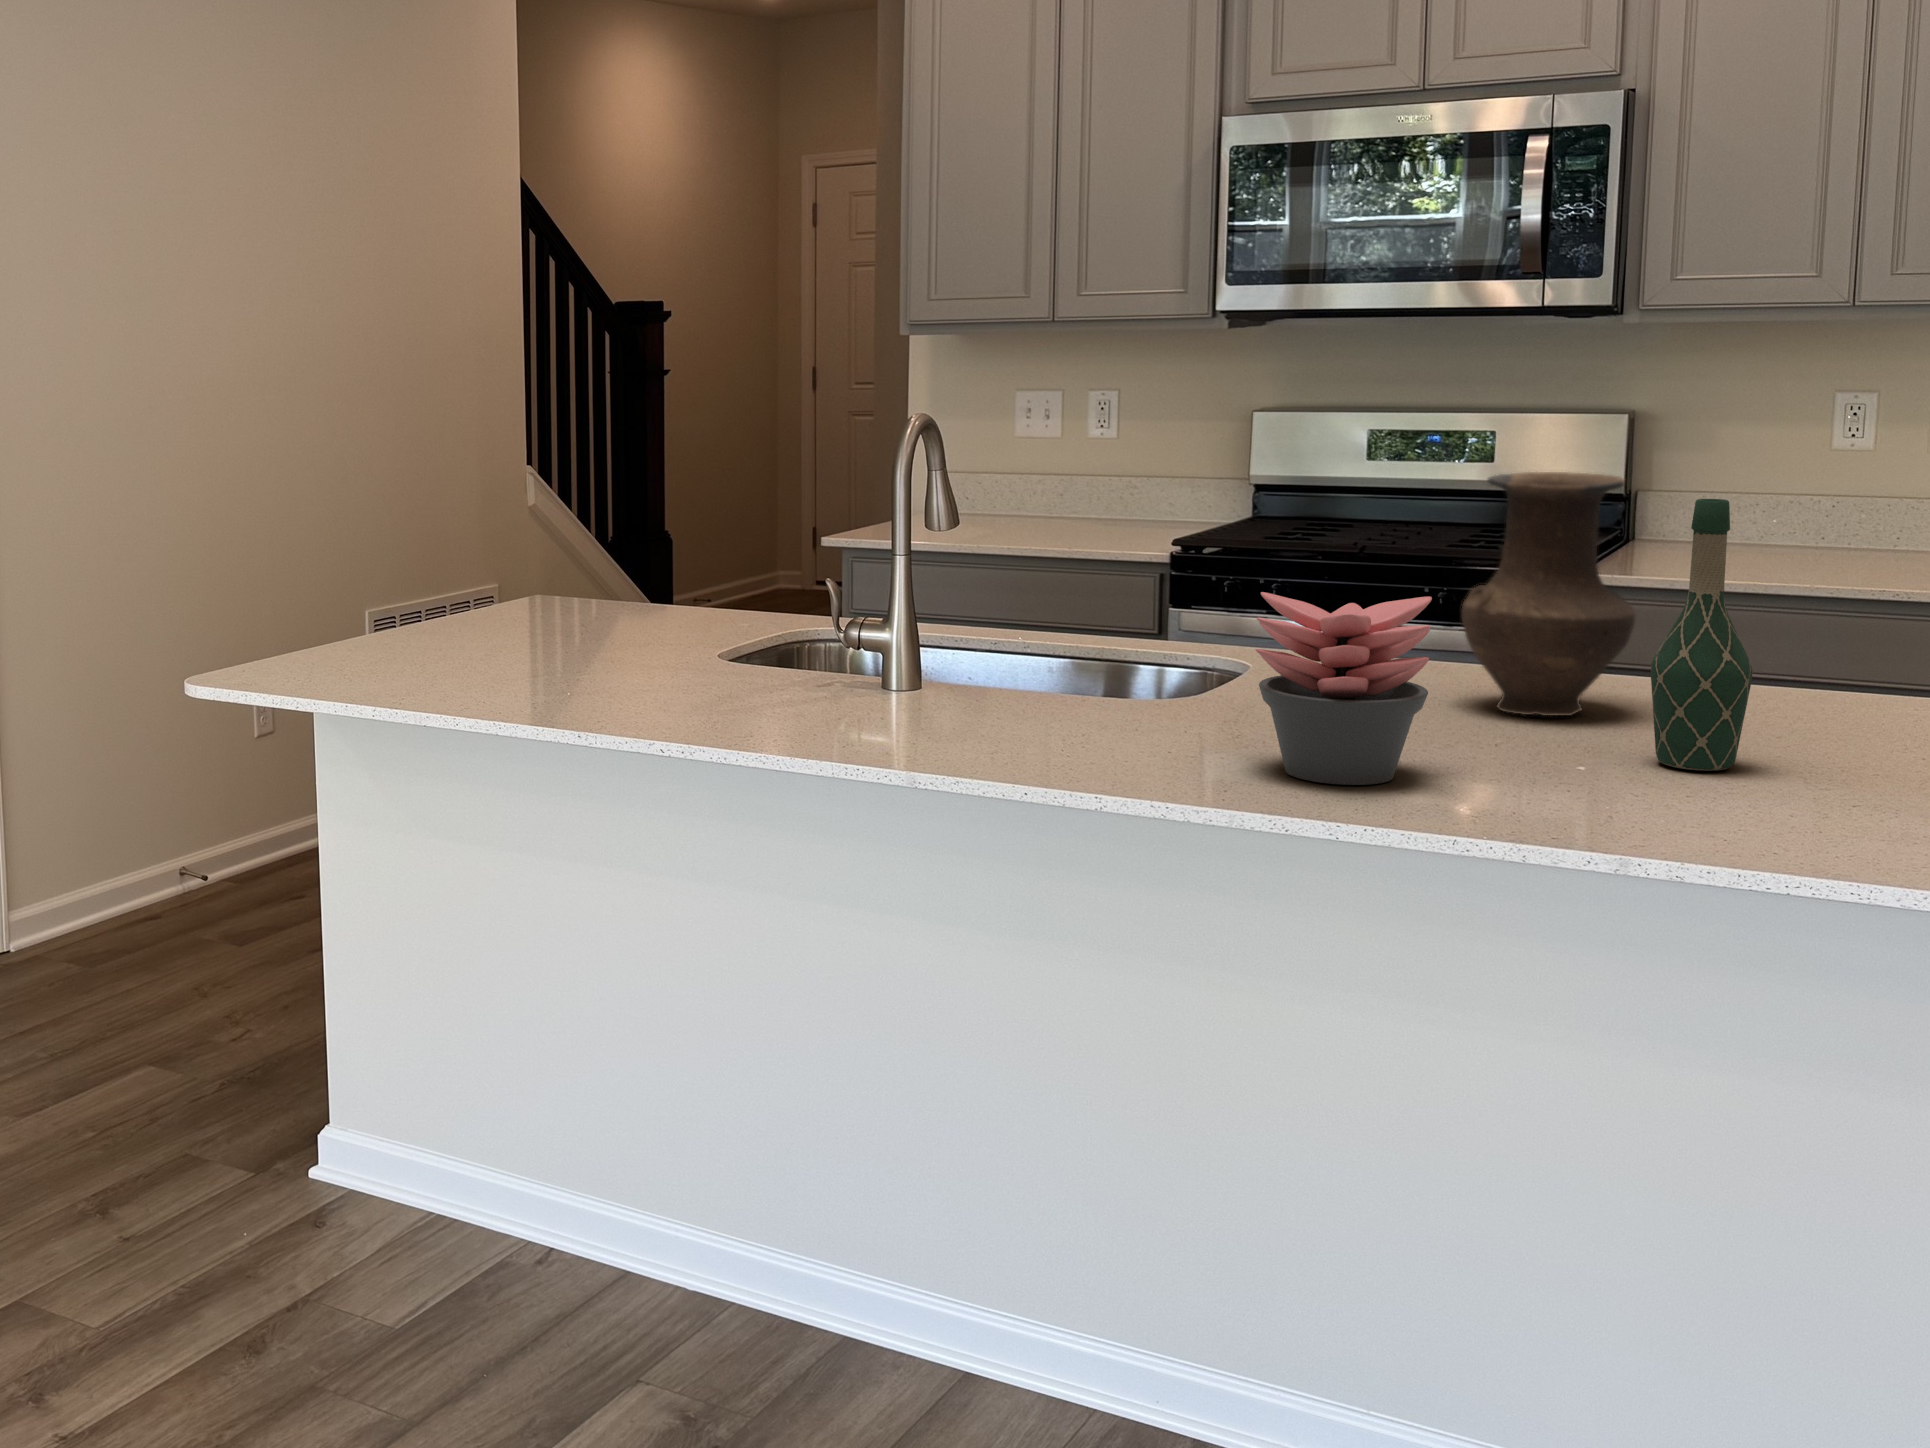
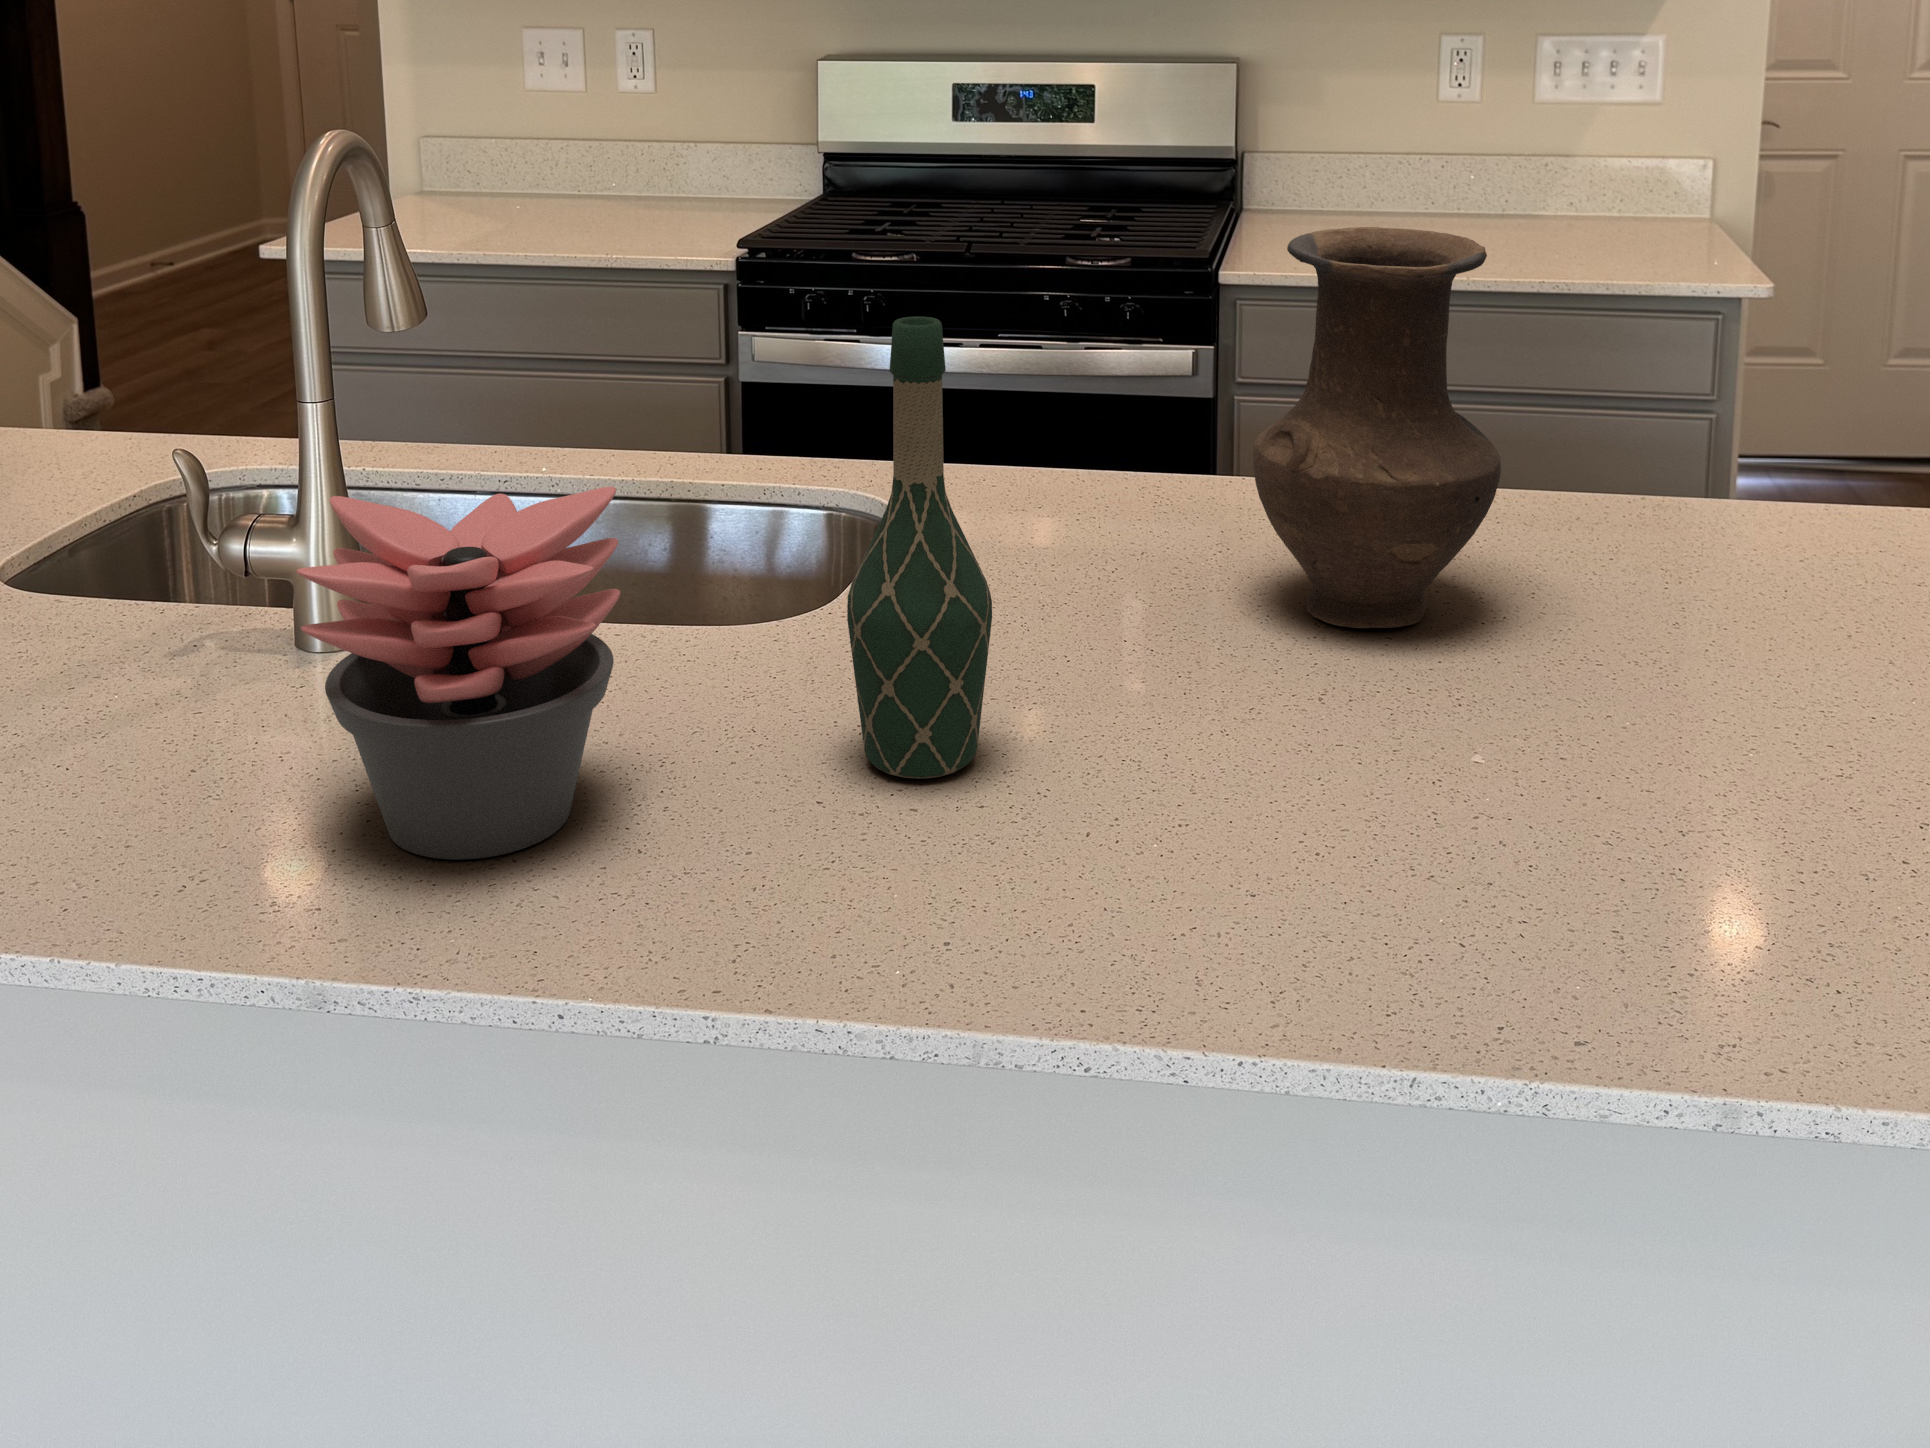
wine bottle: present [1651,499,1752,771] -> present [847,317,992,779]
succulent plant: present [1255,592,1432,785] -> present [297,487,620,859]

